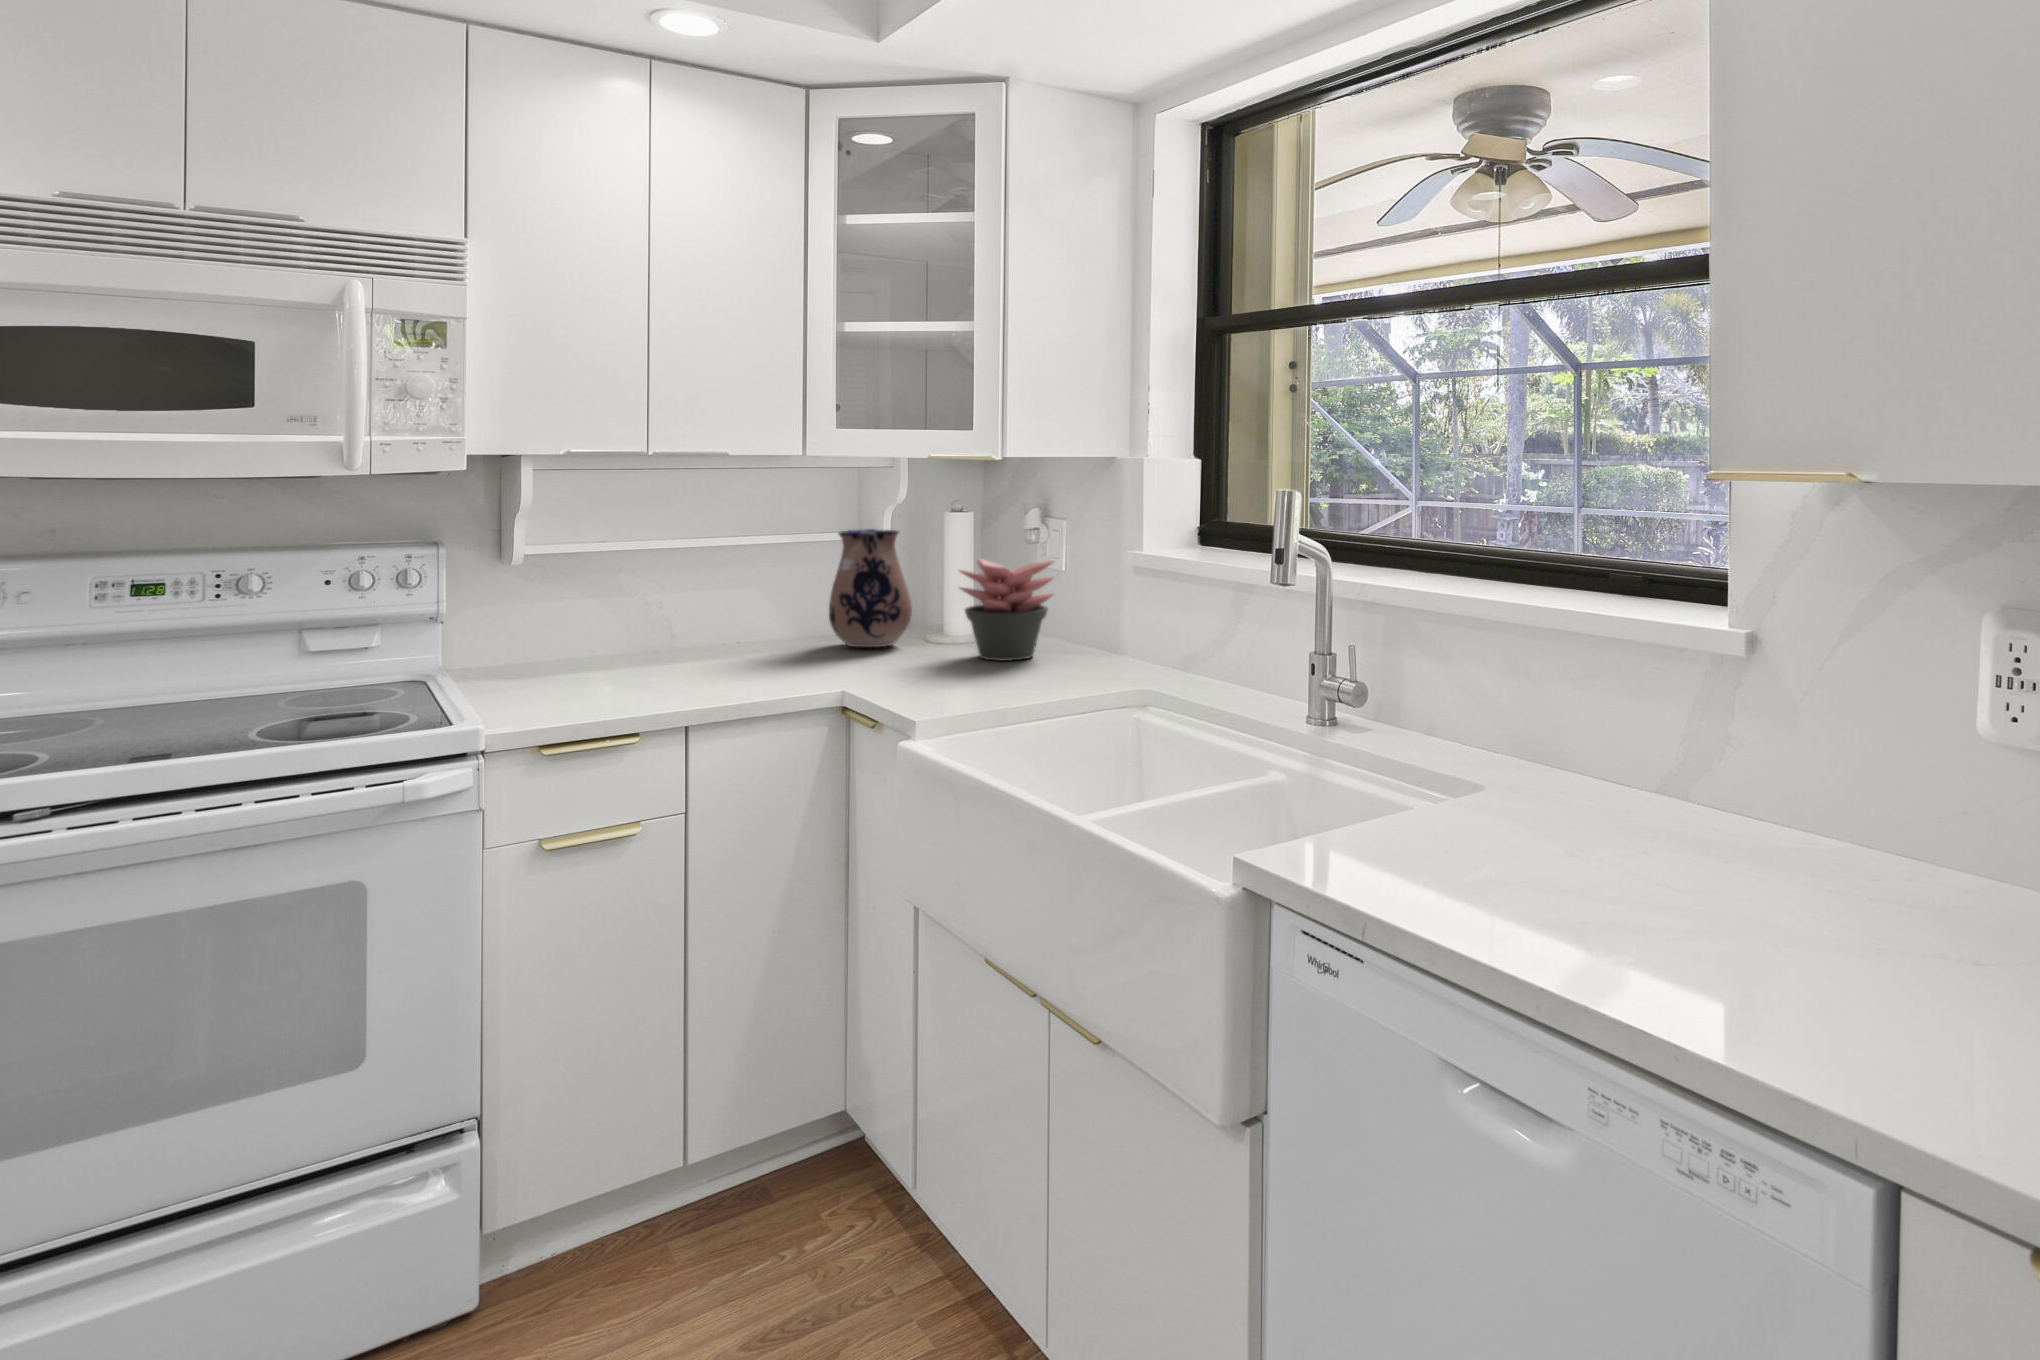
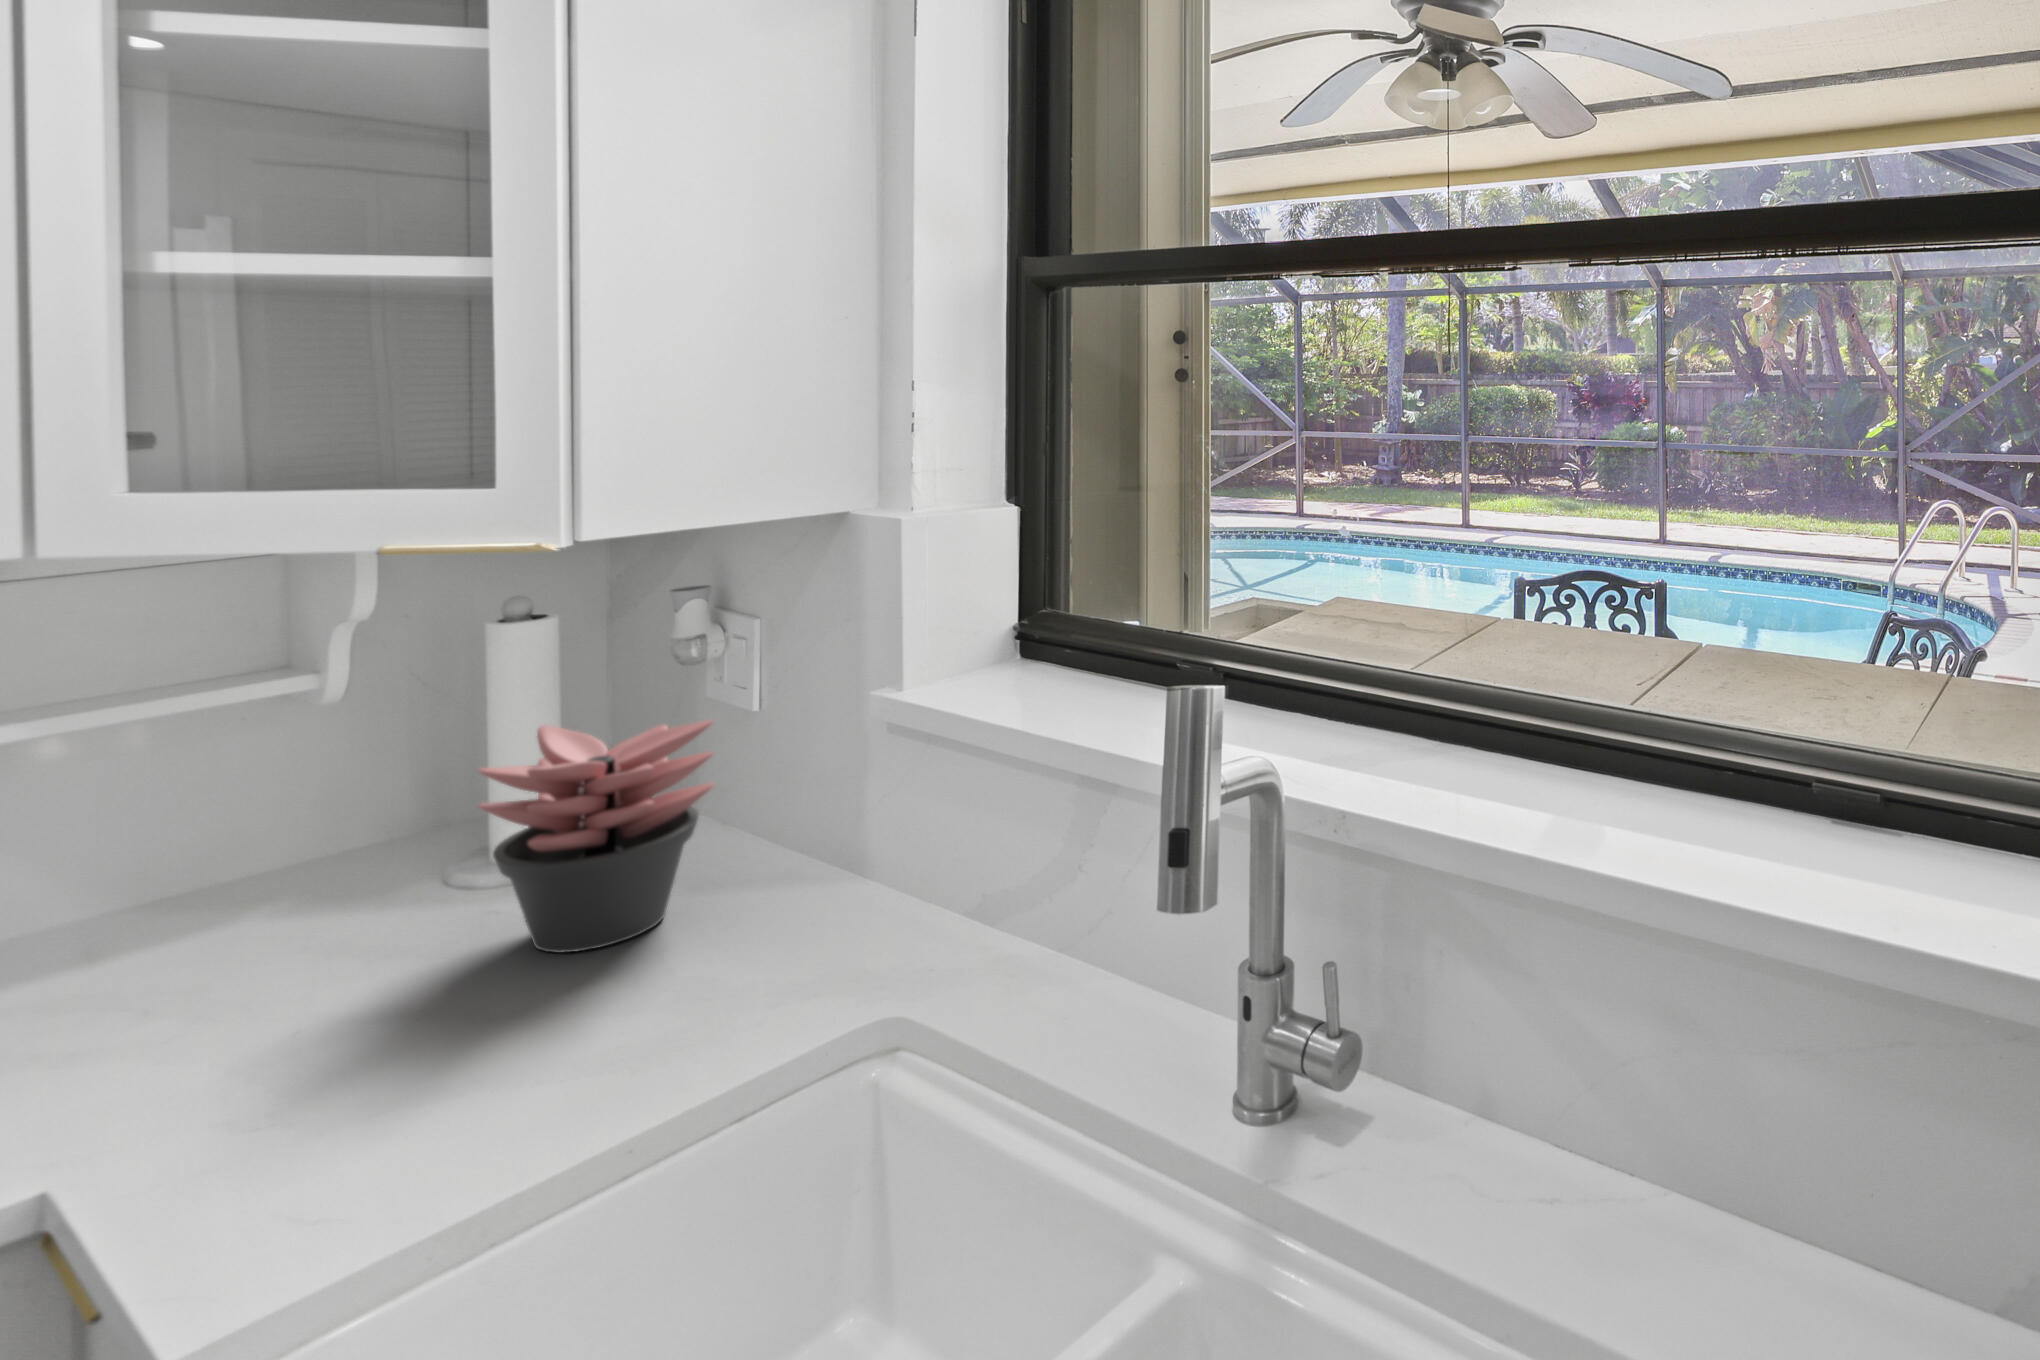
ceramic pitcher: present [829,529,912,648] -> none [149,671,389,948]

